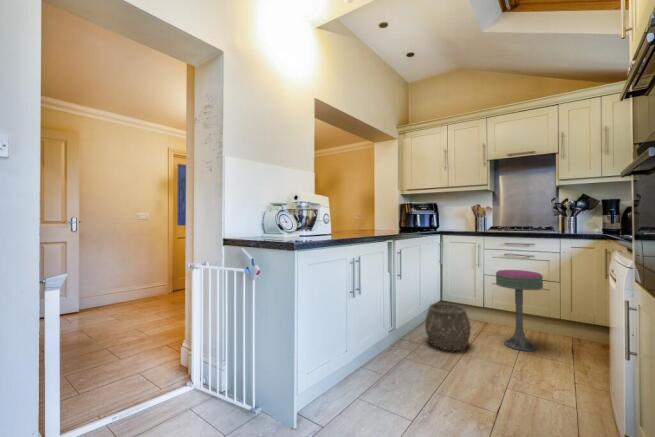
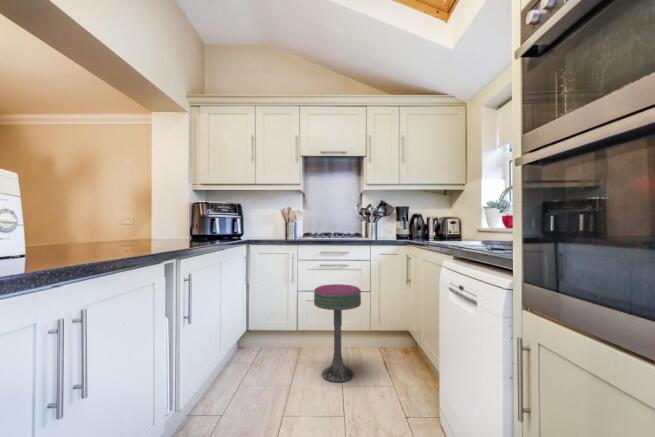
woven basket: present [425,303,471,350] -> none [227,340,288,414]

